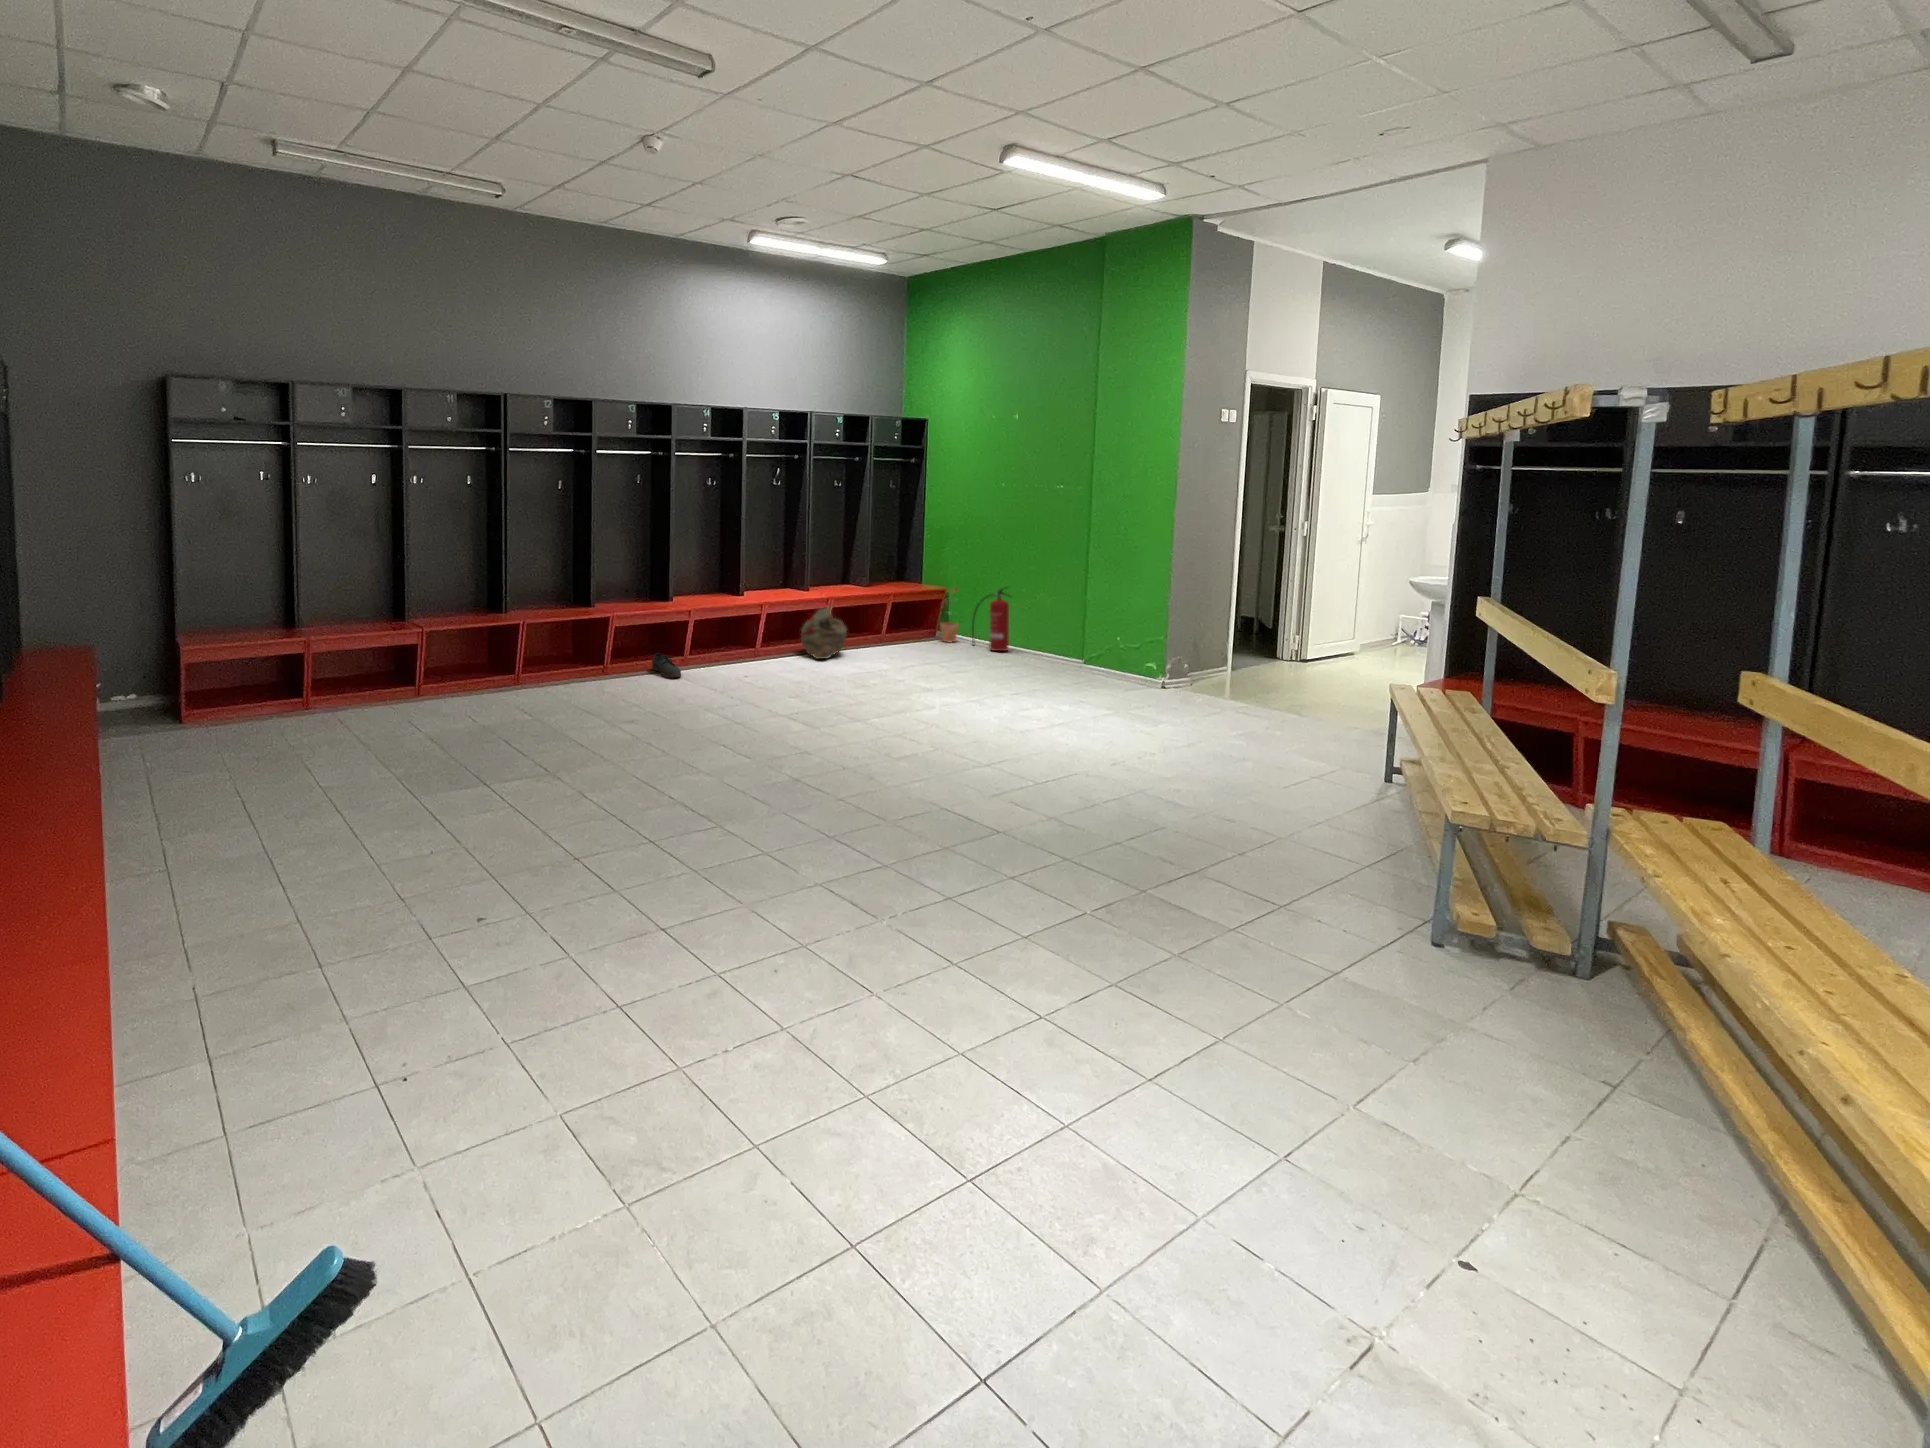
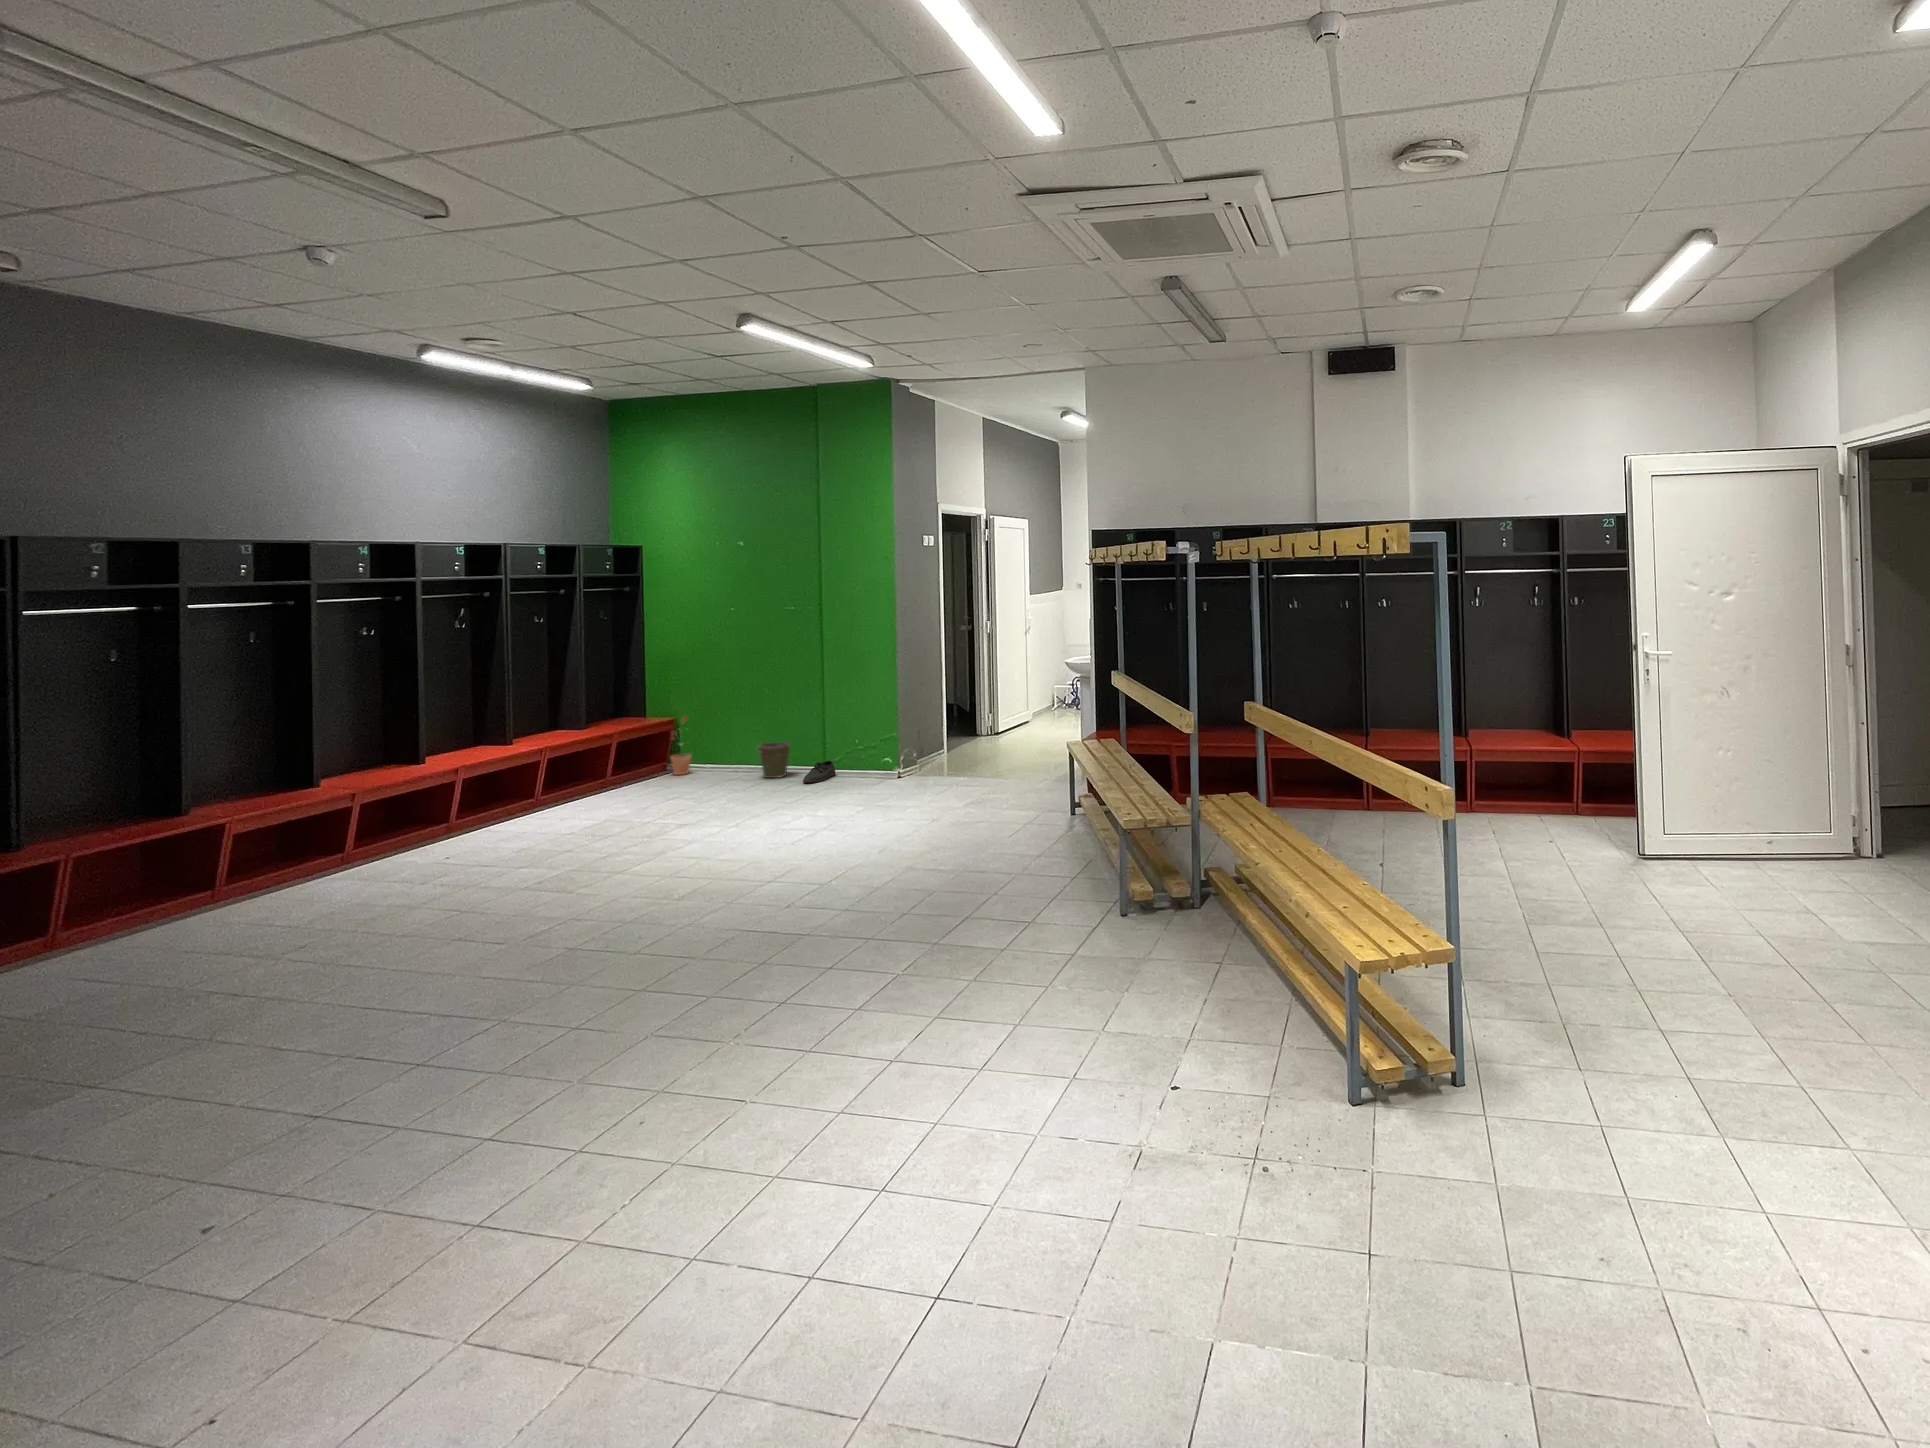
fire extinguisher: present [972,587,1009,651] -> none [707,709,749,775]
bag: present [801,607,847,659] -> none [509,757,570,821]
bucket: none [1015,623,1051,661] -> present [757,742,790,778]
shoe: present [652,653,681,678] -> present [803,761,836,782]

